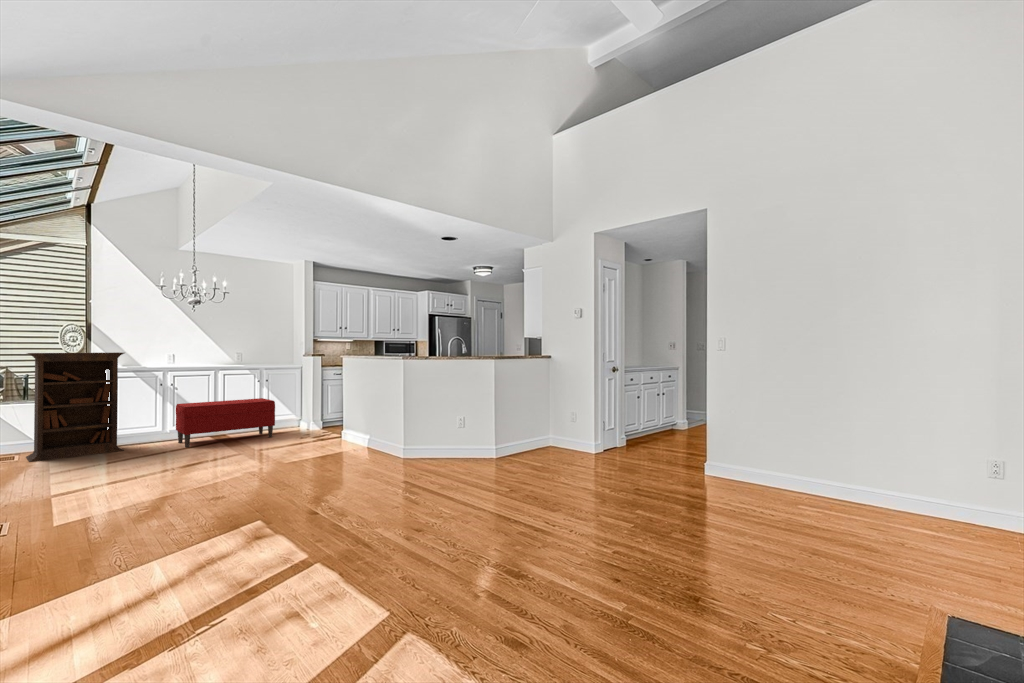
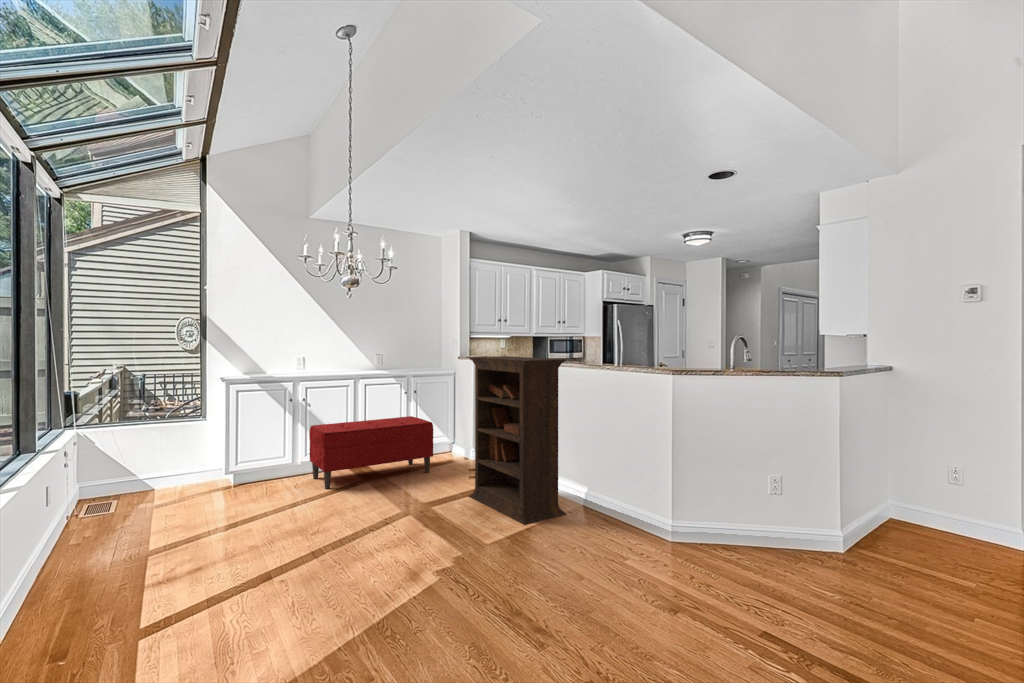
bookcase: present [26,352,124,462] -> present [468,356,567,525]

